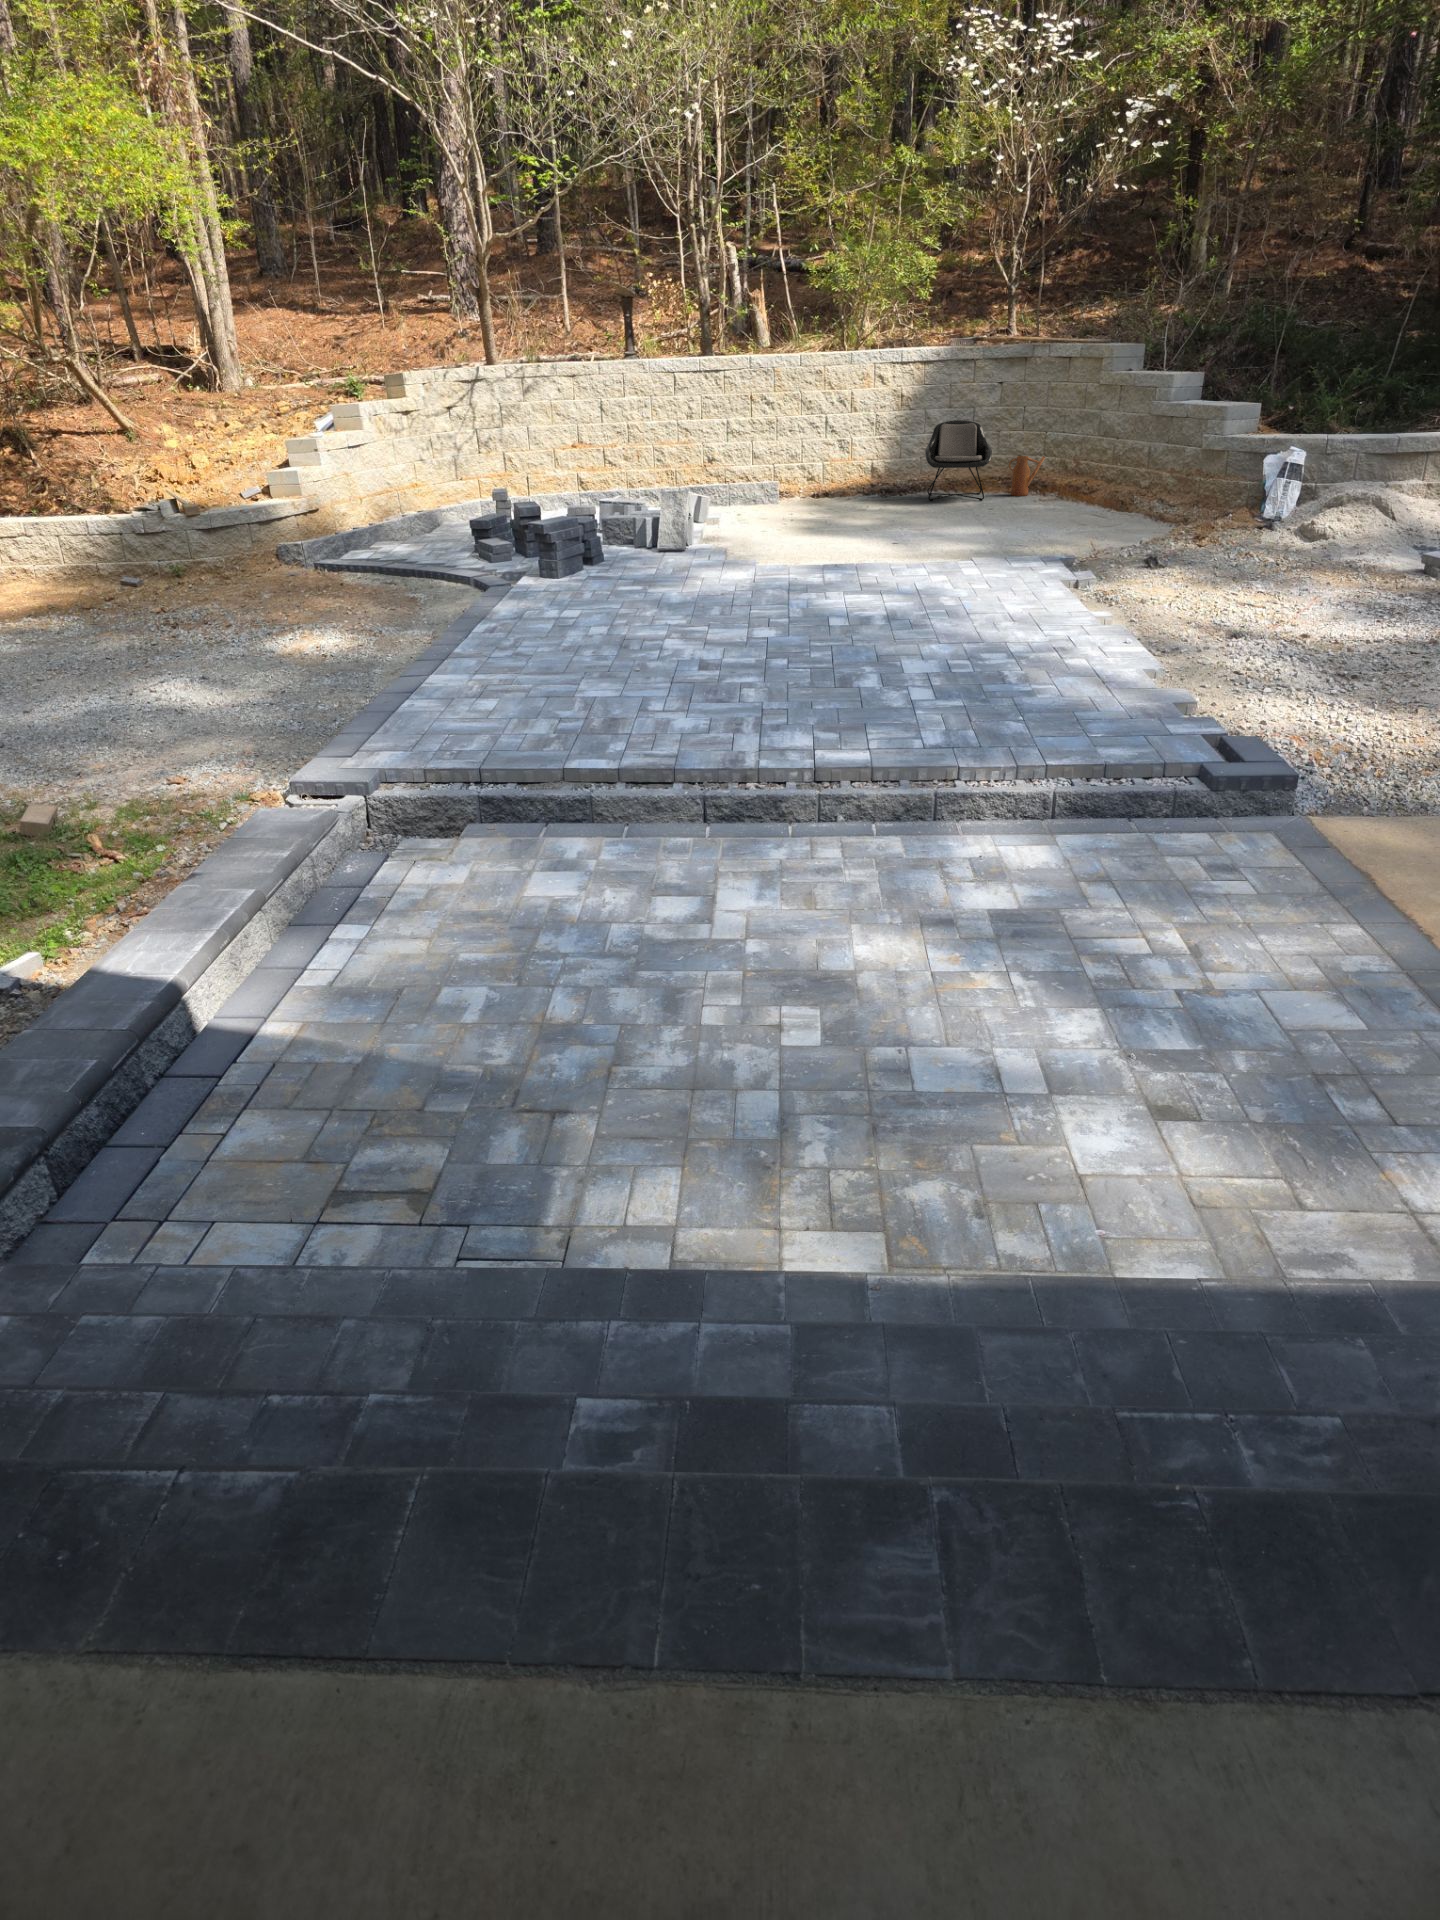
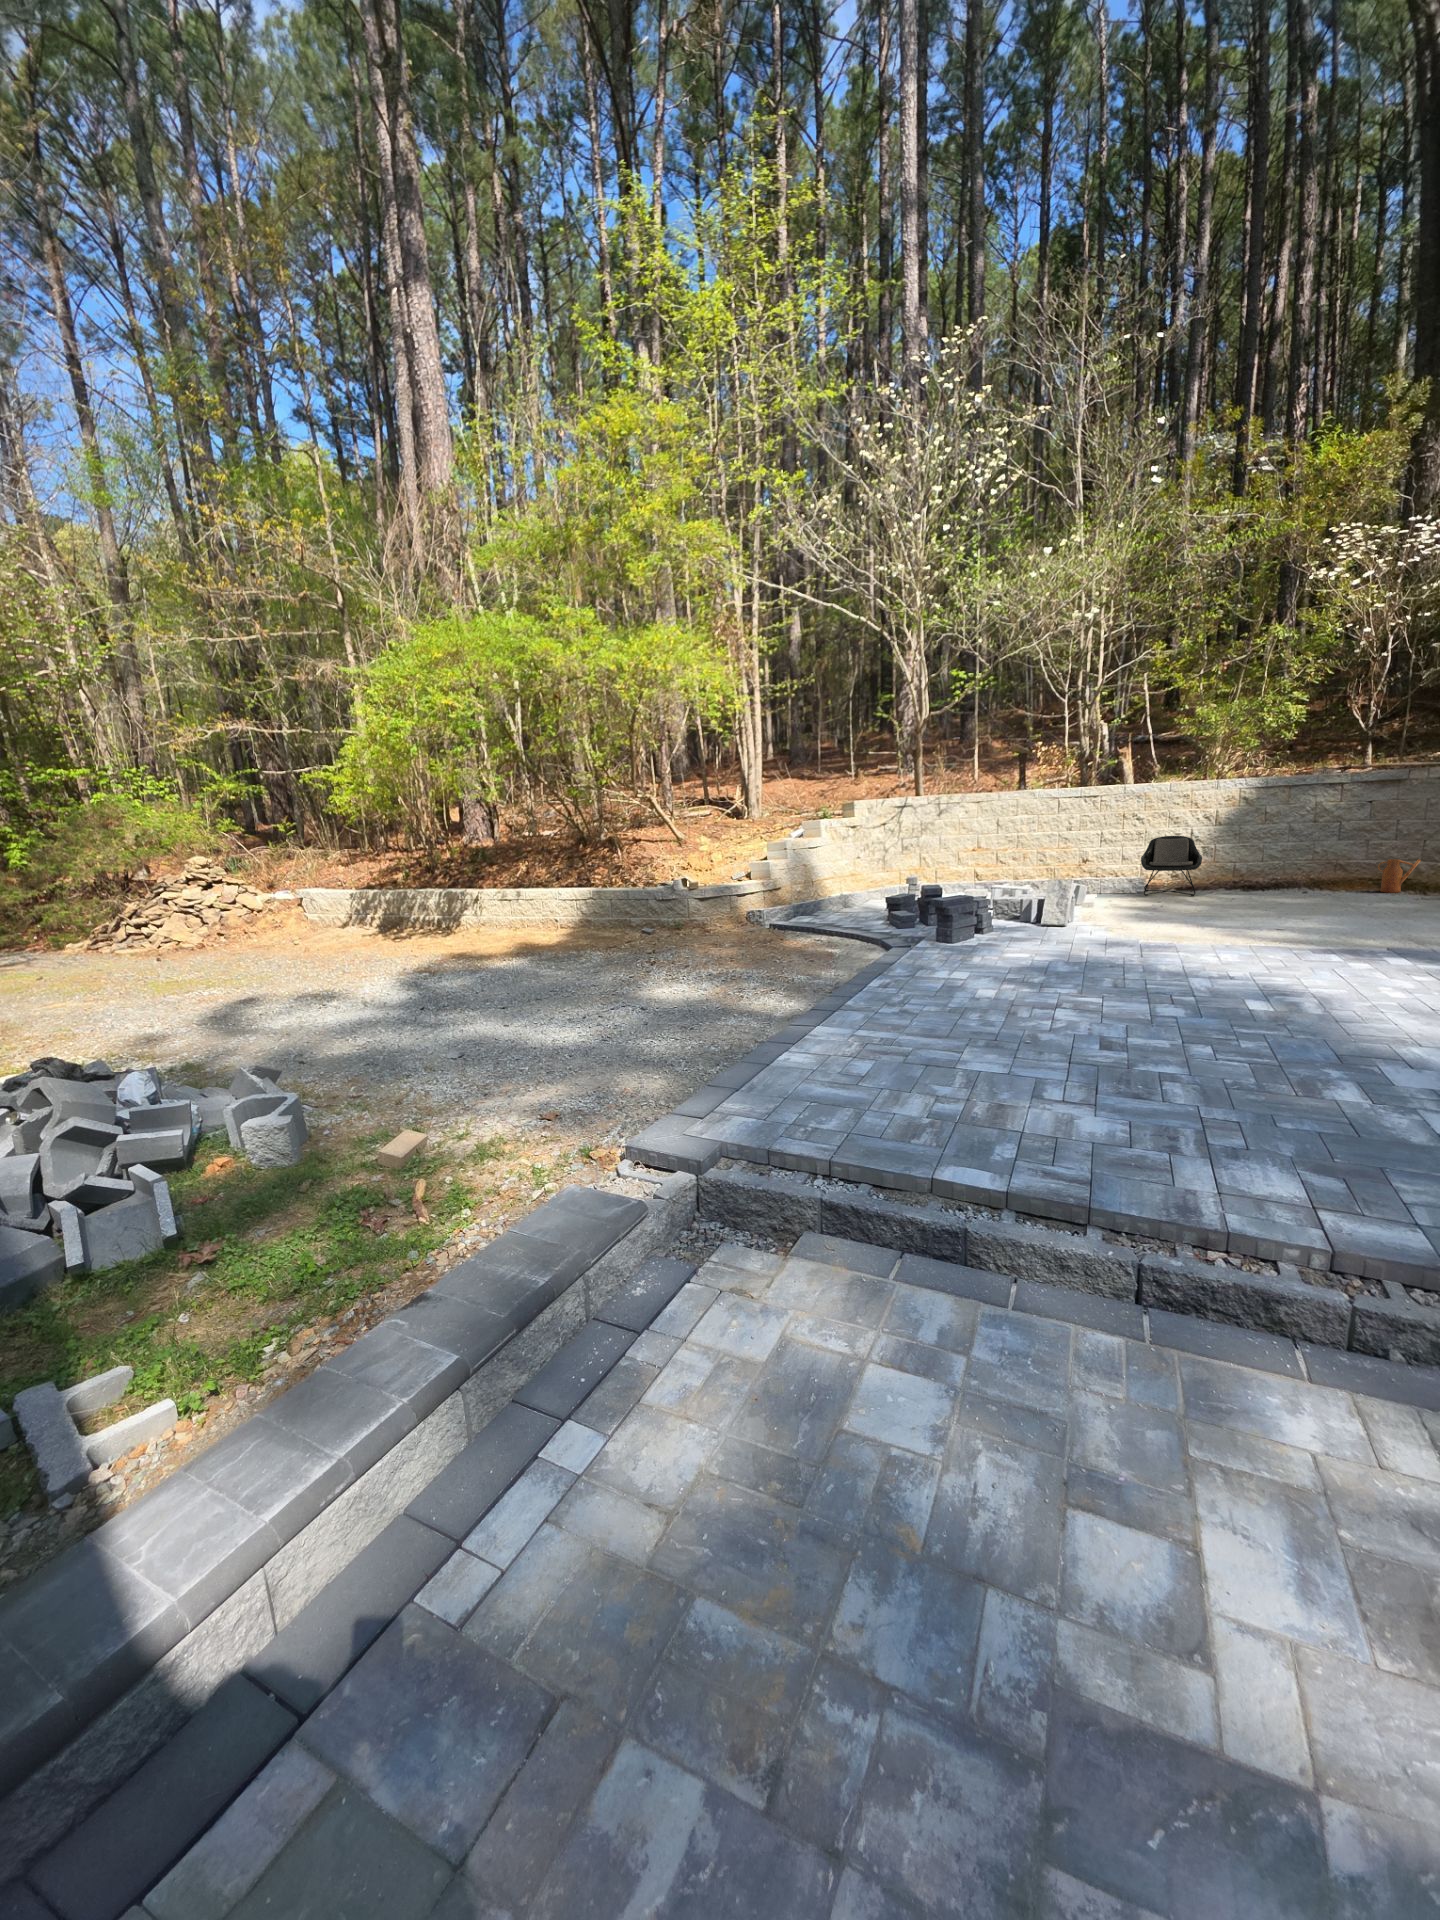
lounge chair: present [925,420,992,501] -> present [1141,836,1202,896]

